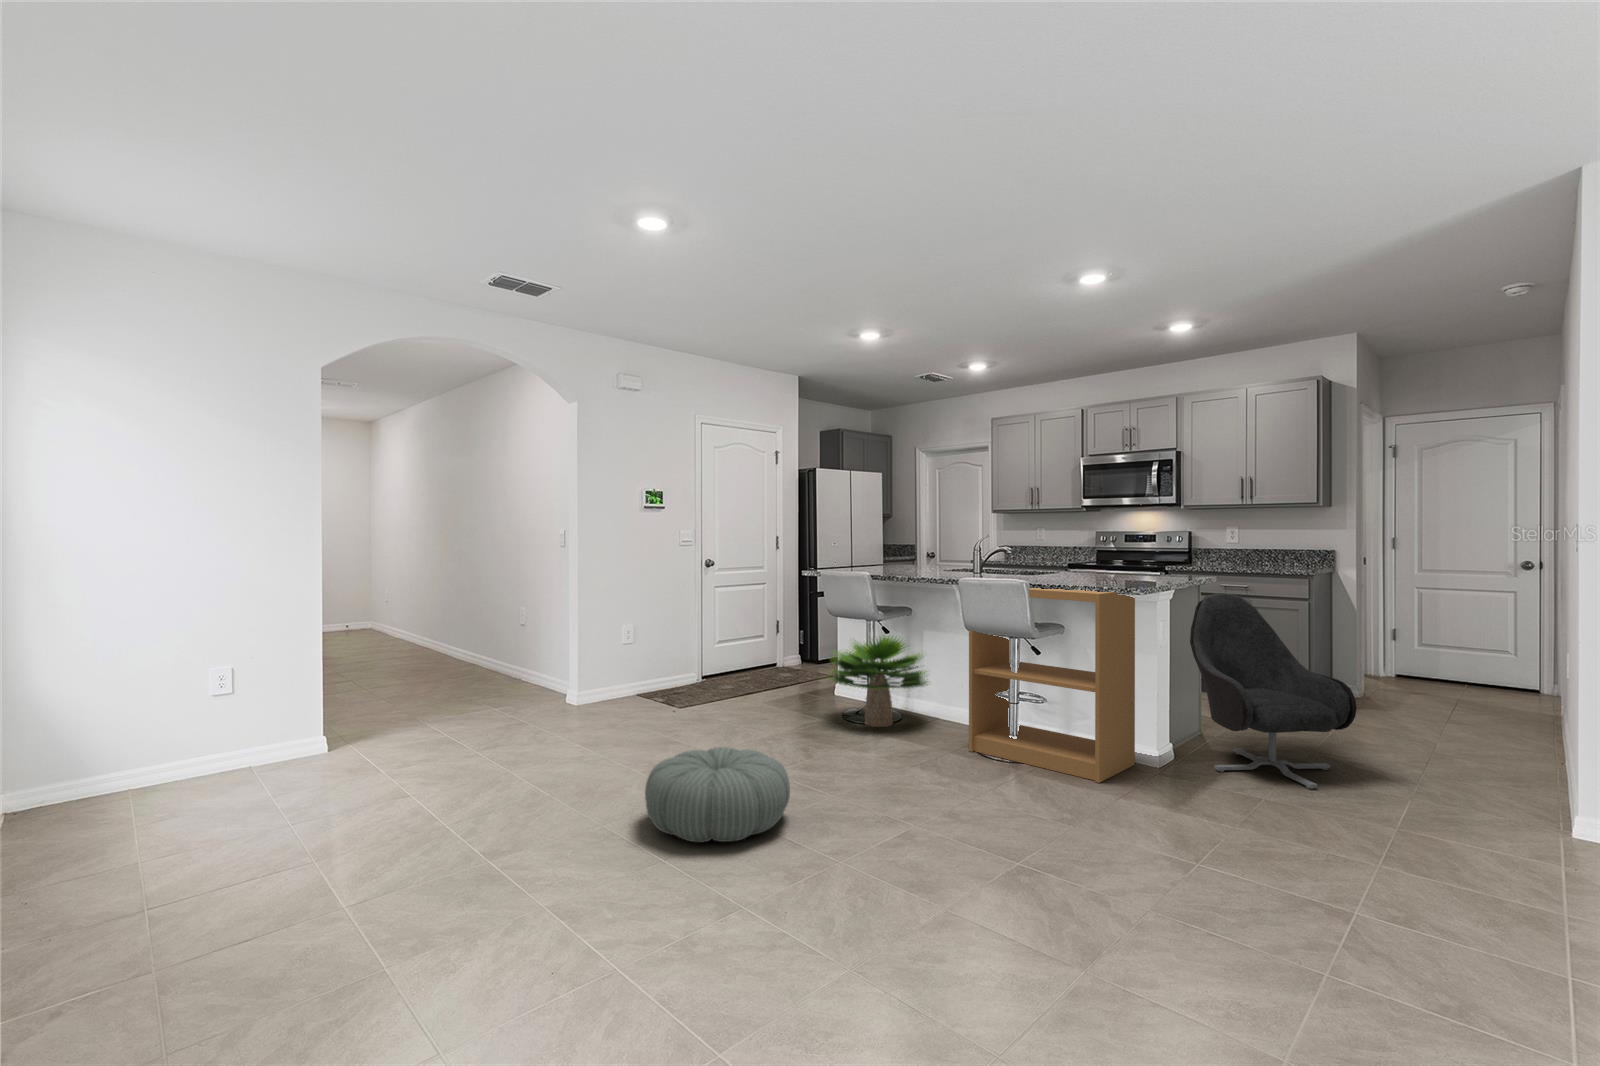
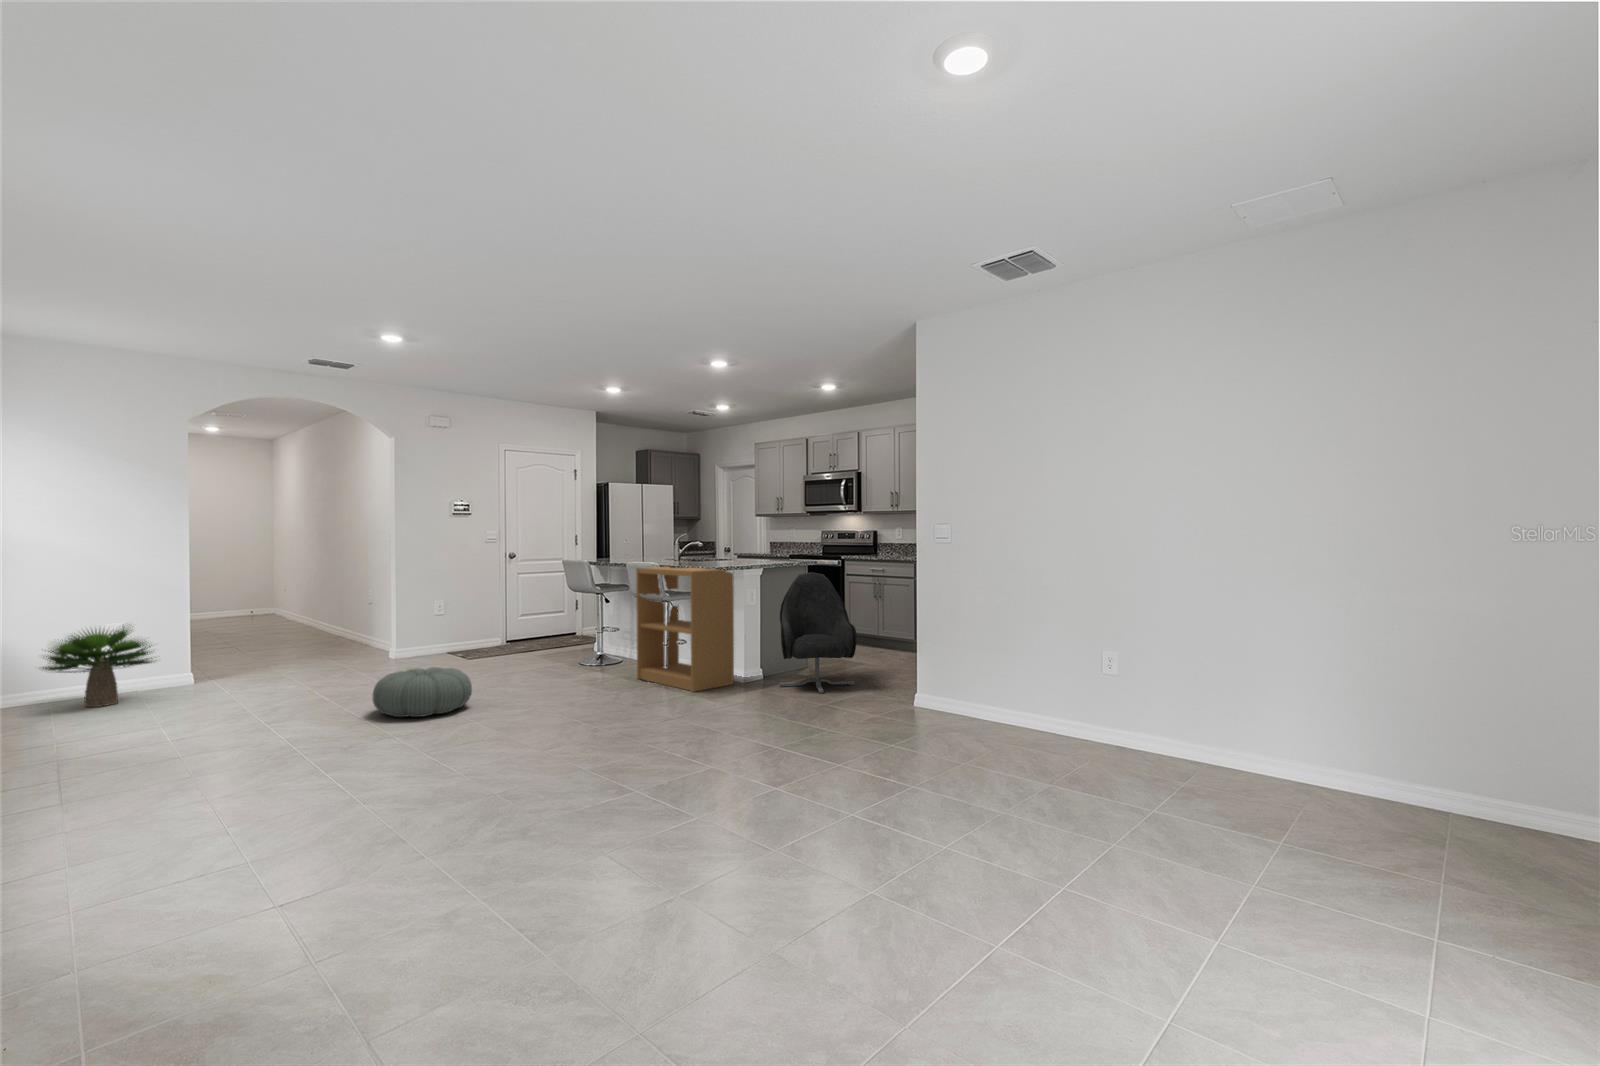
potted plant: present [830,636,928,727] -> present [42,627,154,707]

